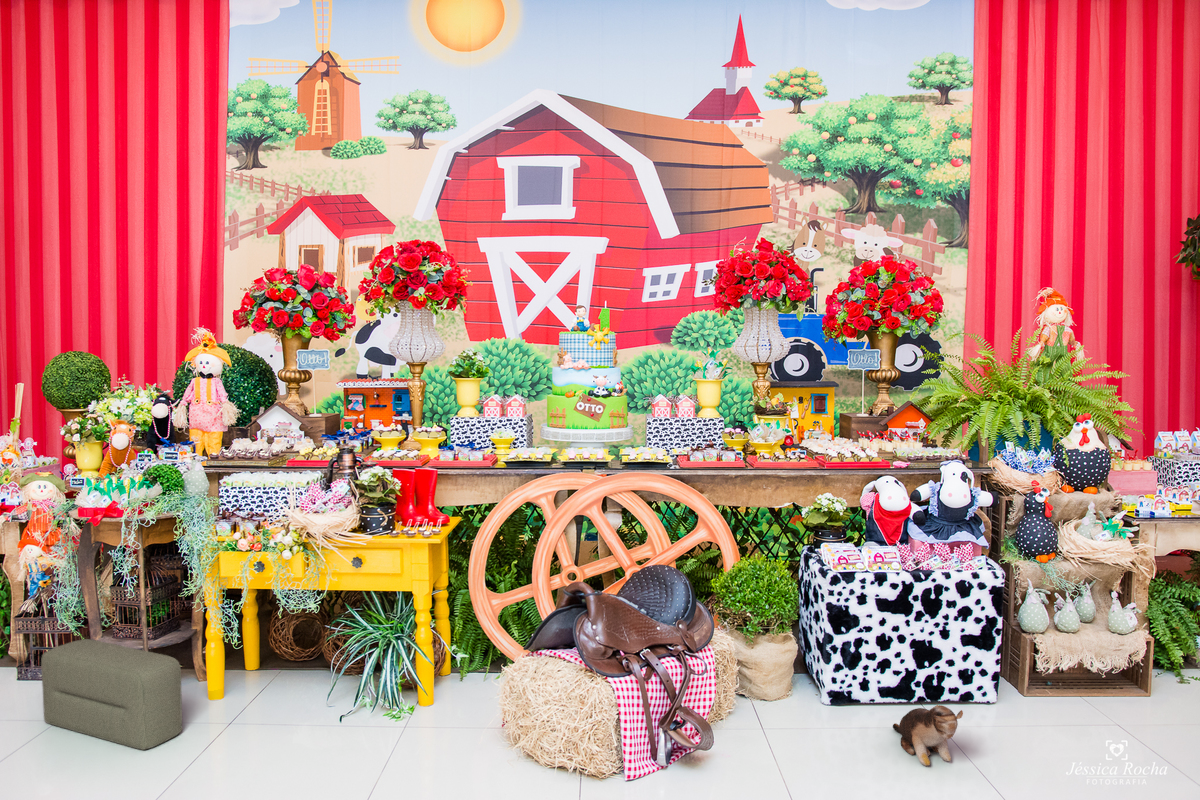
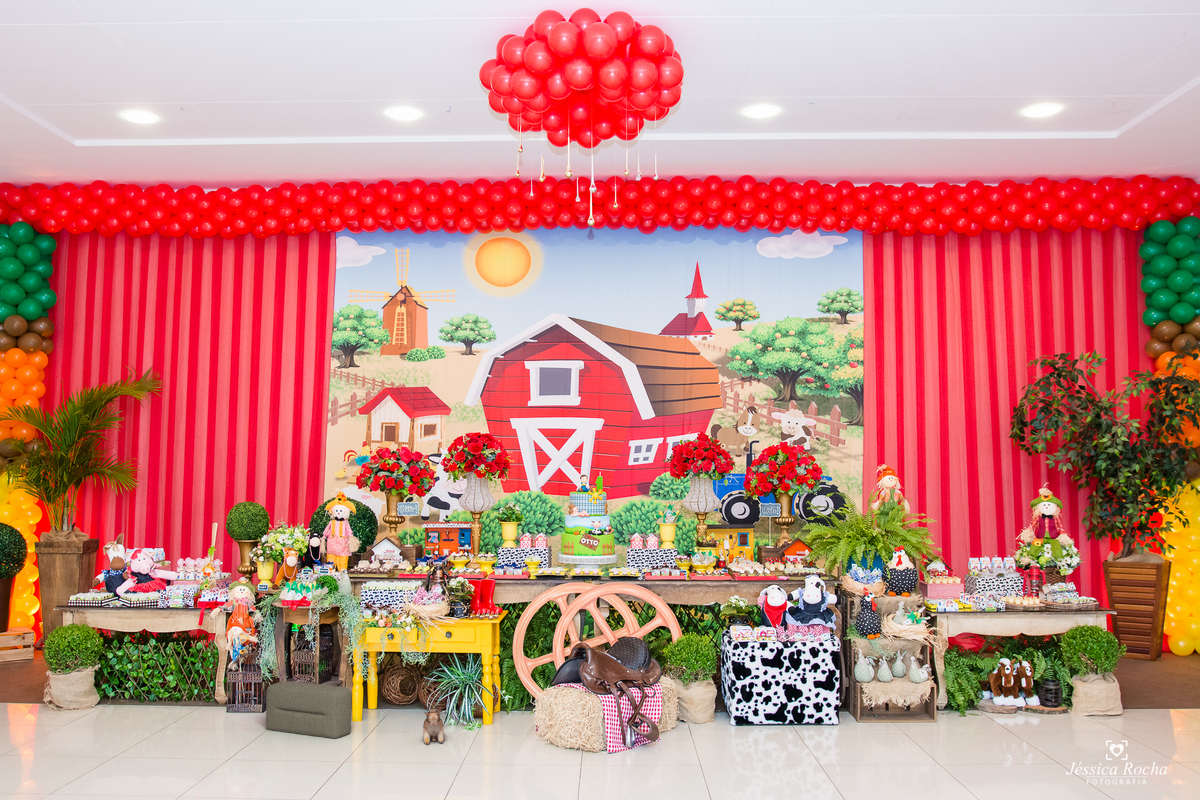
plush toy: present [893,705,963,766] -> present [423,709,445,744]

